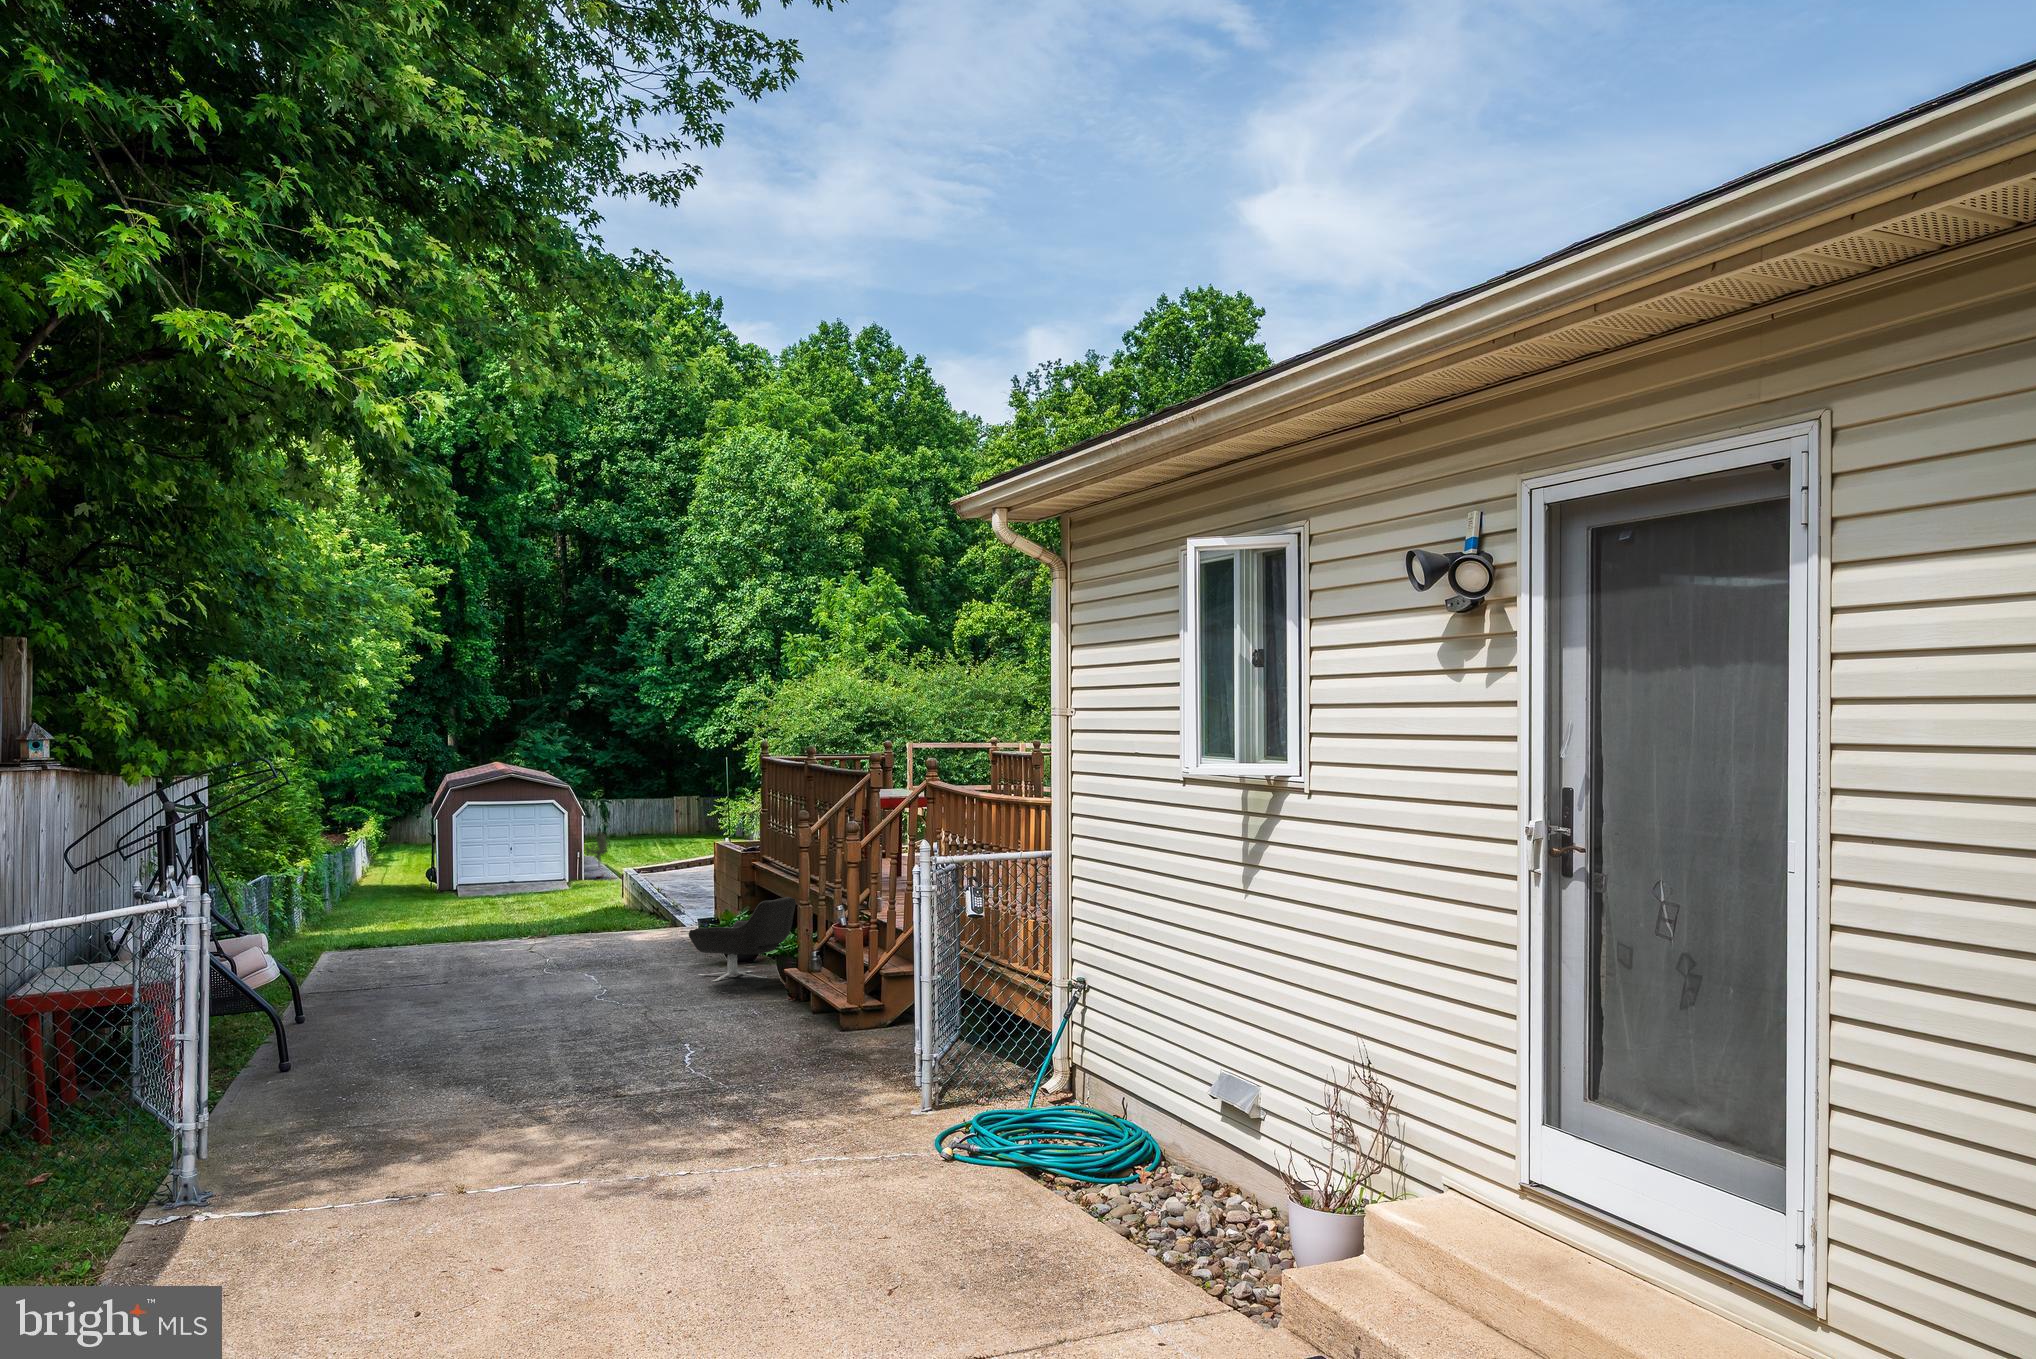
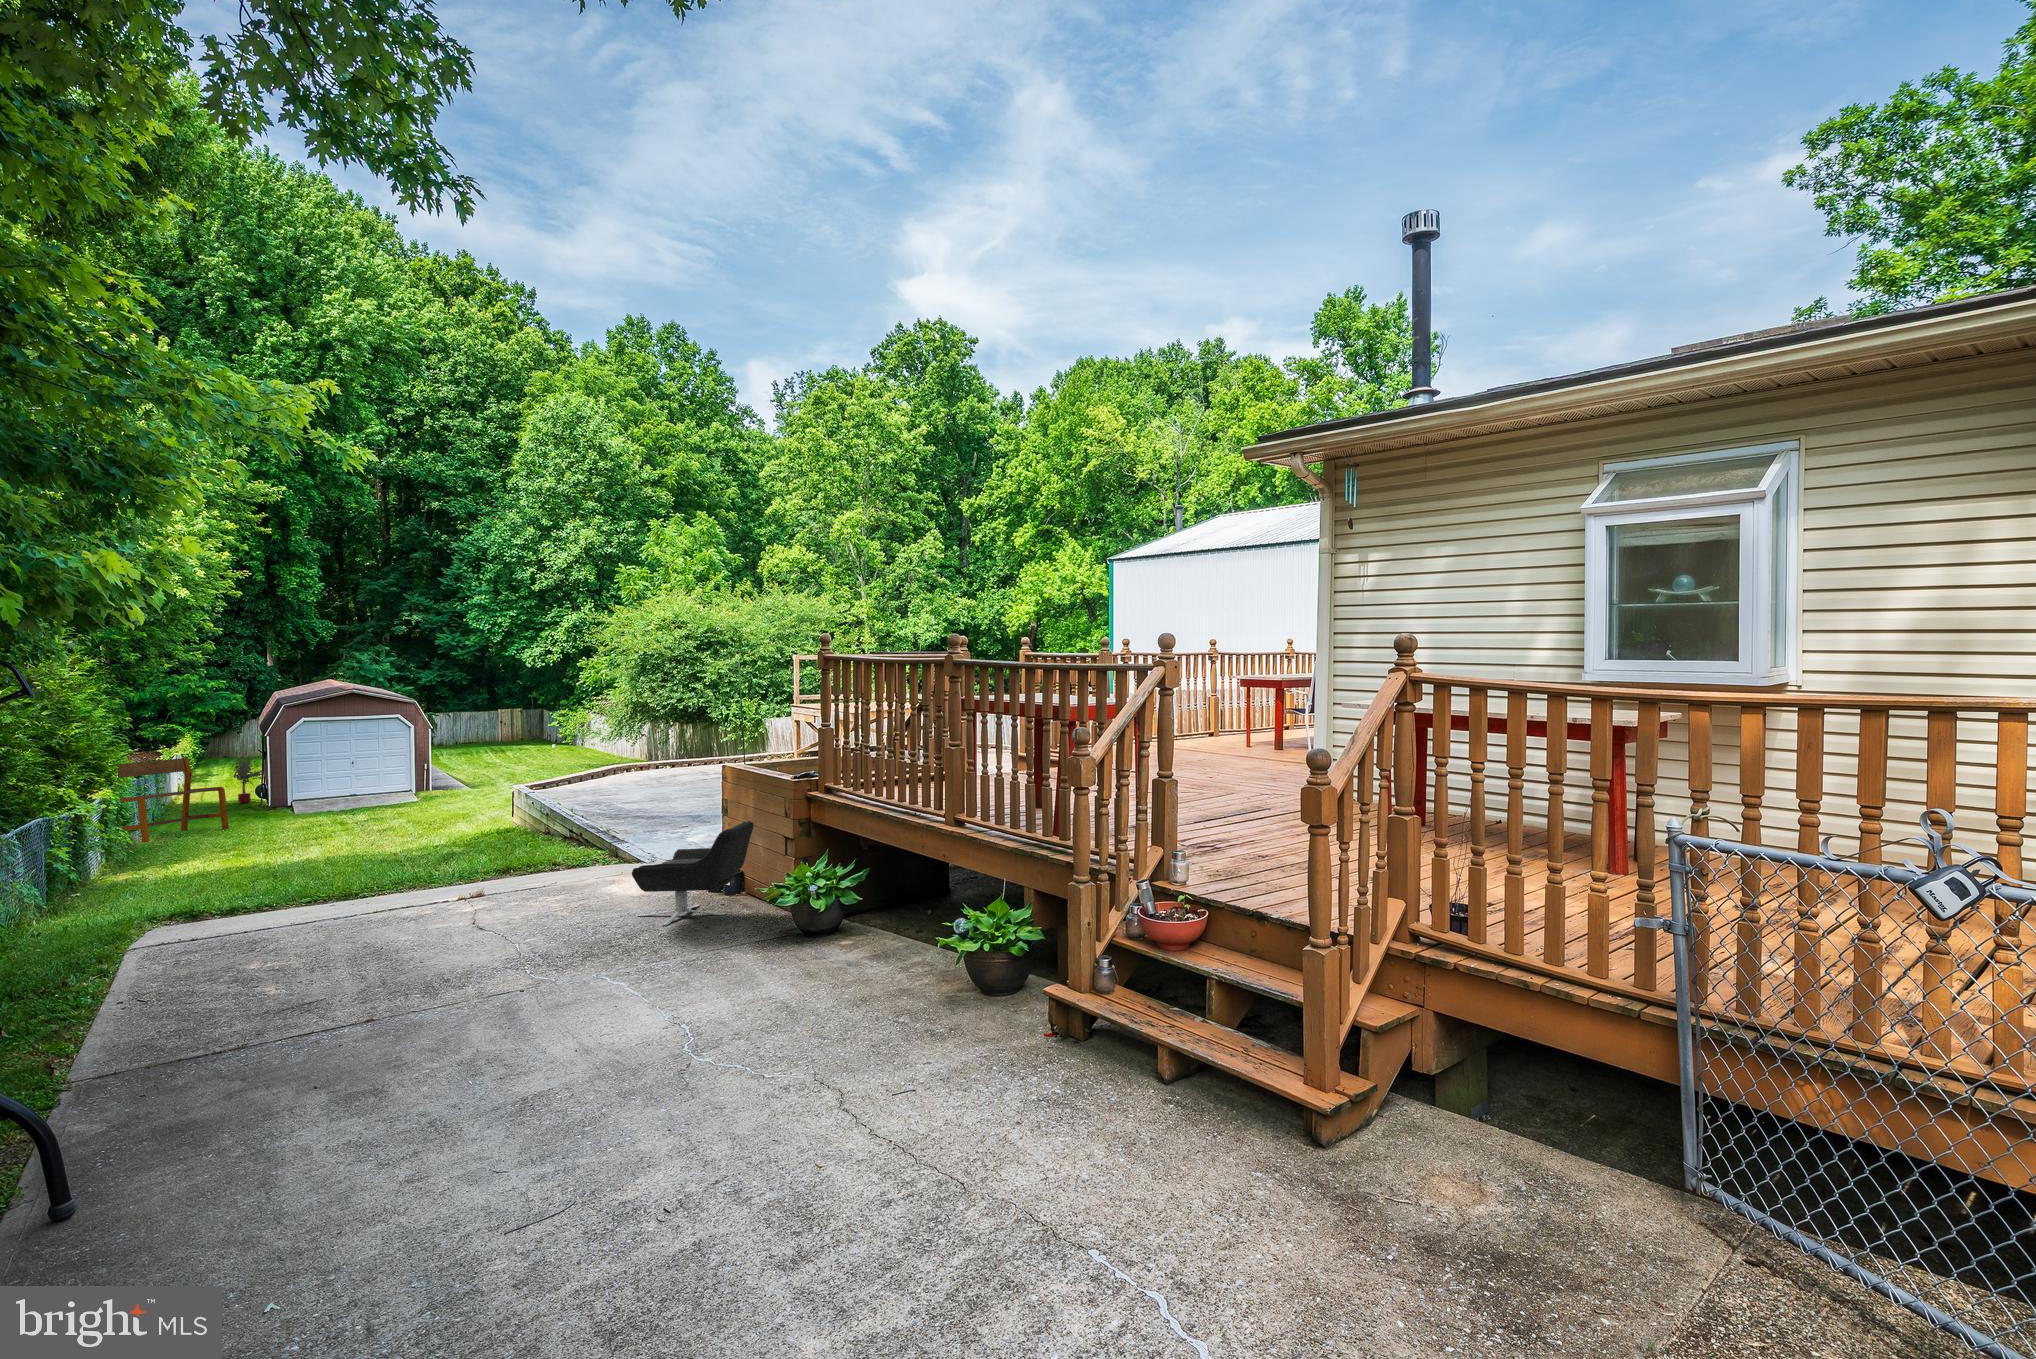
potted tree: present [585,833,609,878] -> present [232,754,265,803]
bench: none [309,835,404,913] -> present [117,757,229,843]

